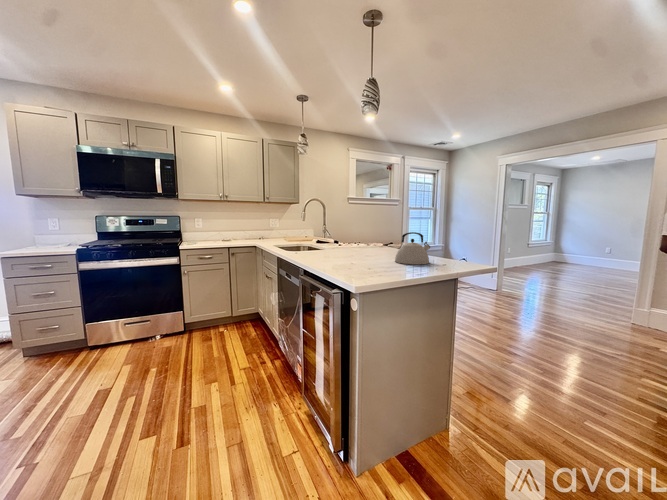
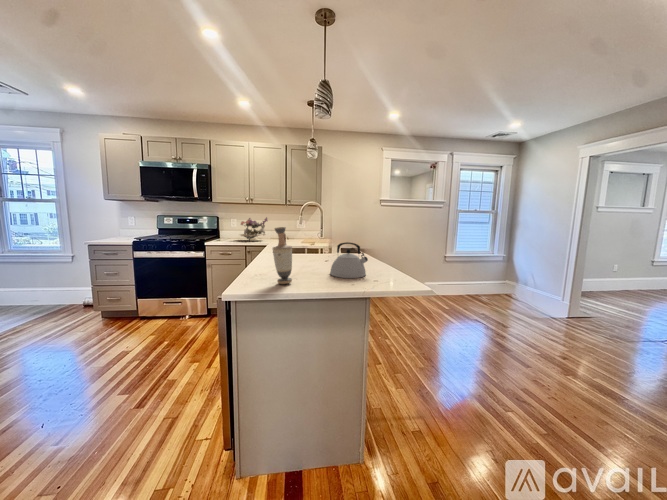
flower arrangement: none [213,215,248,242] -> present [241,217,268,240]
vase: none [376,217,395,273] -> present [272,227,292,284]

